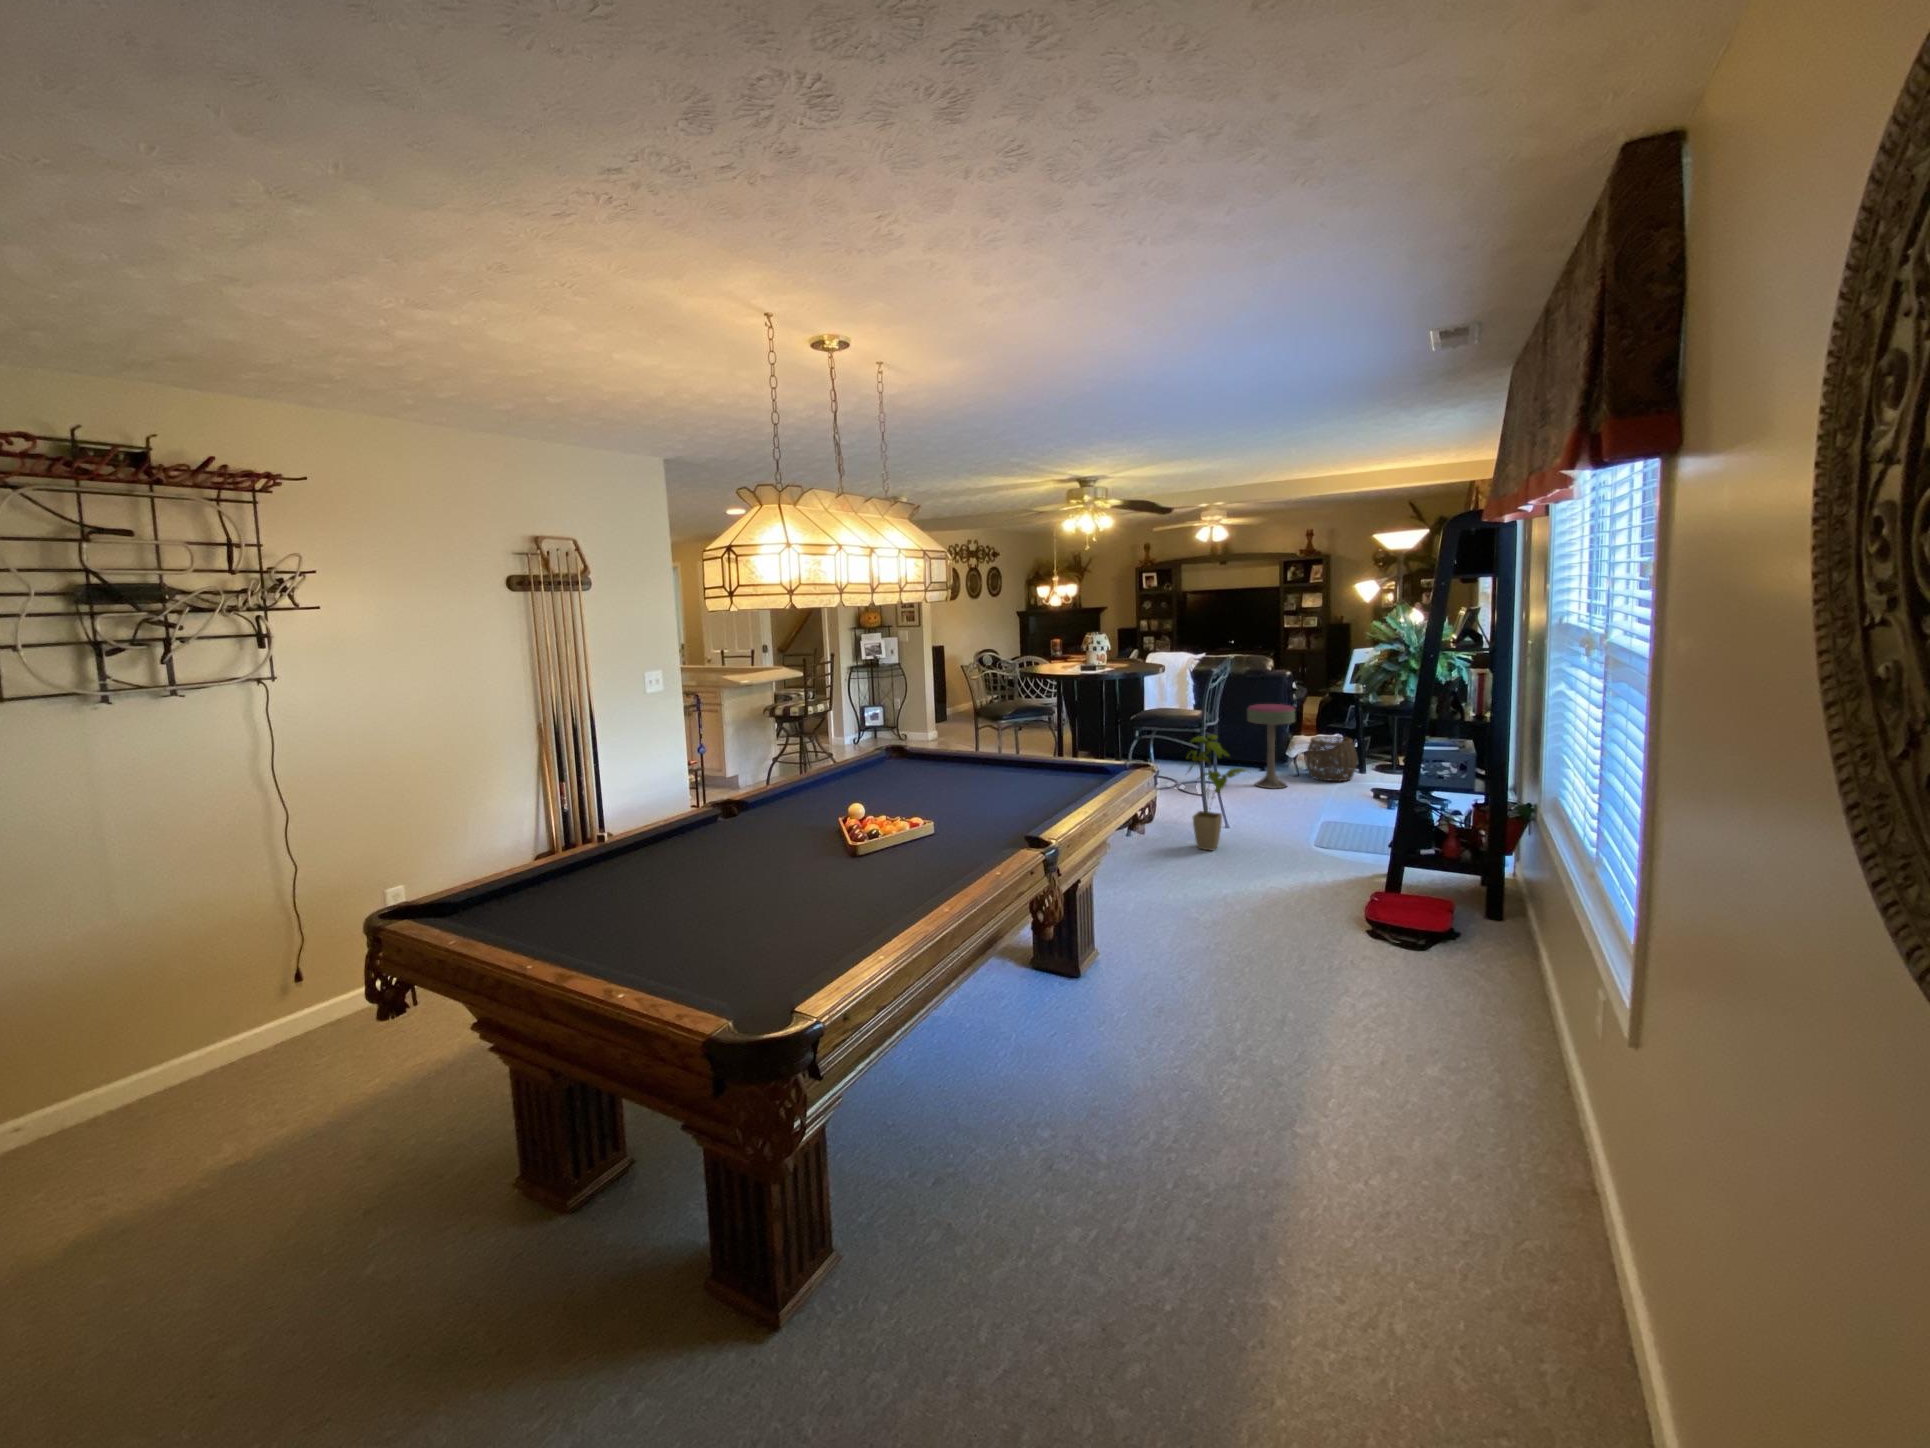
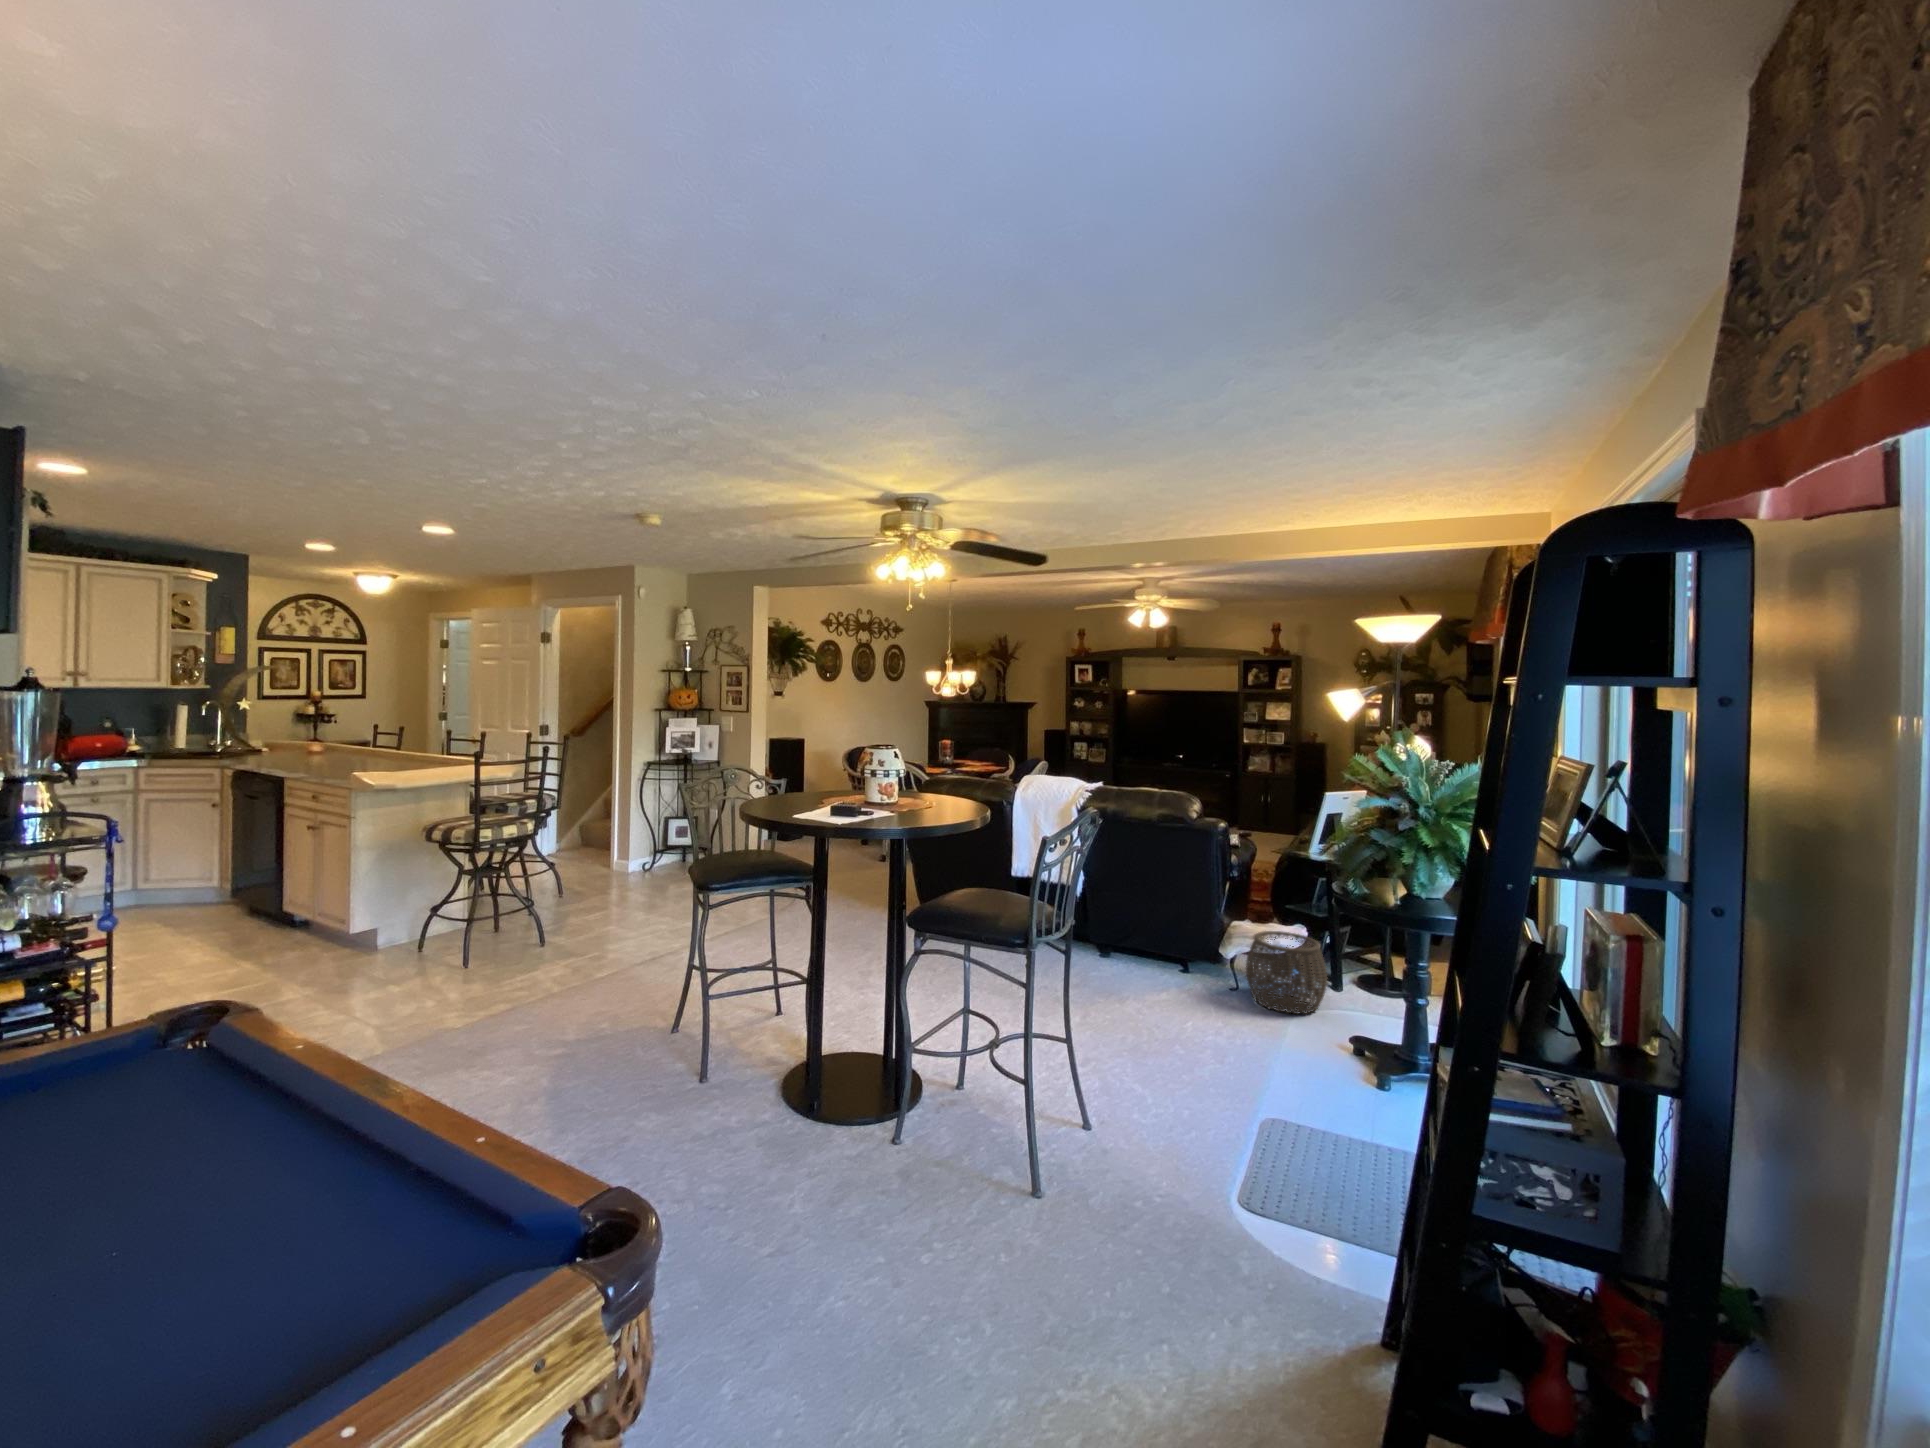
bar stool: present [1247,704,1295,789] -> none [1152,876,1227,1024]
house plant: present [1187,734,1249,851] -> none [980,974,1110,1216]

